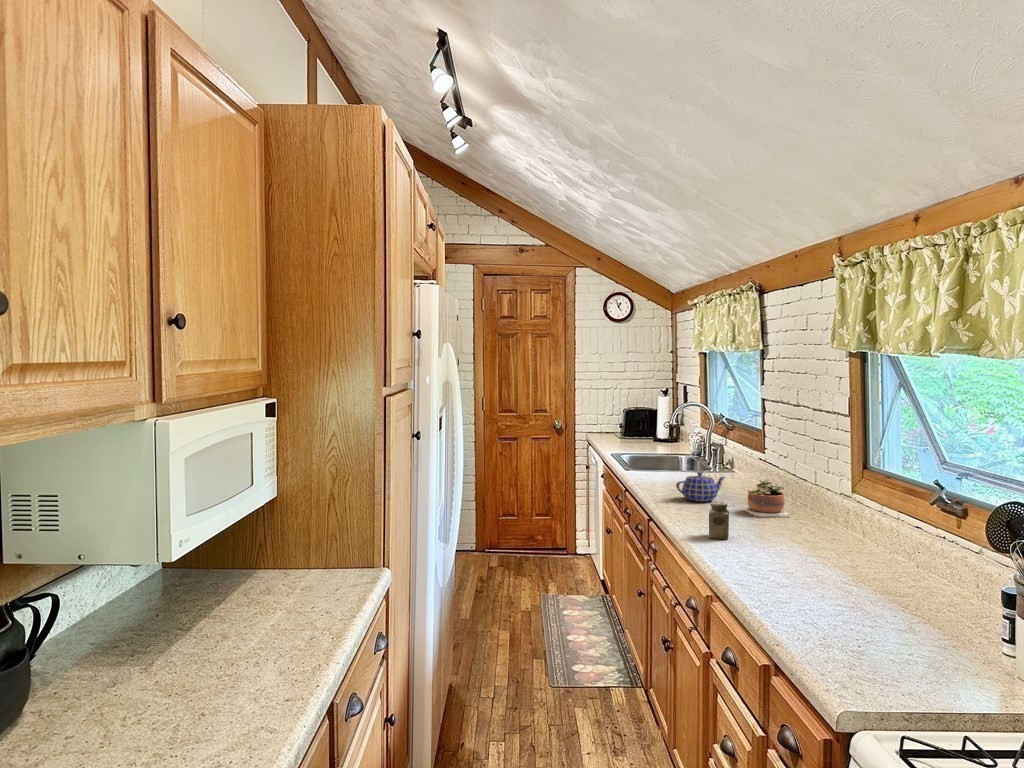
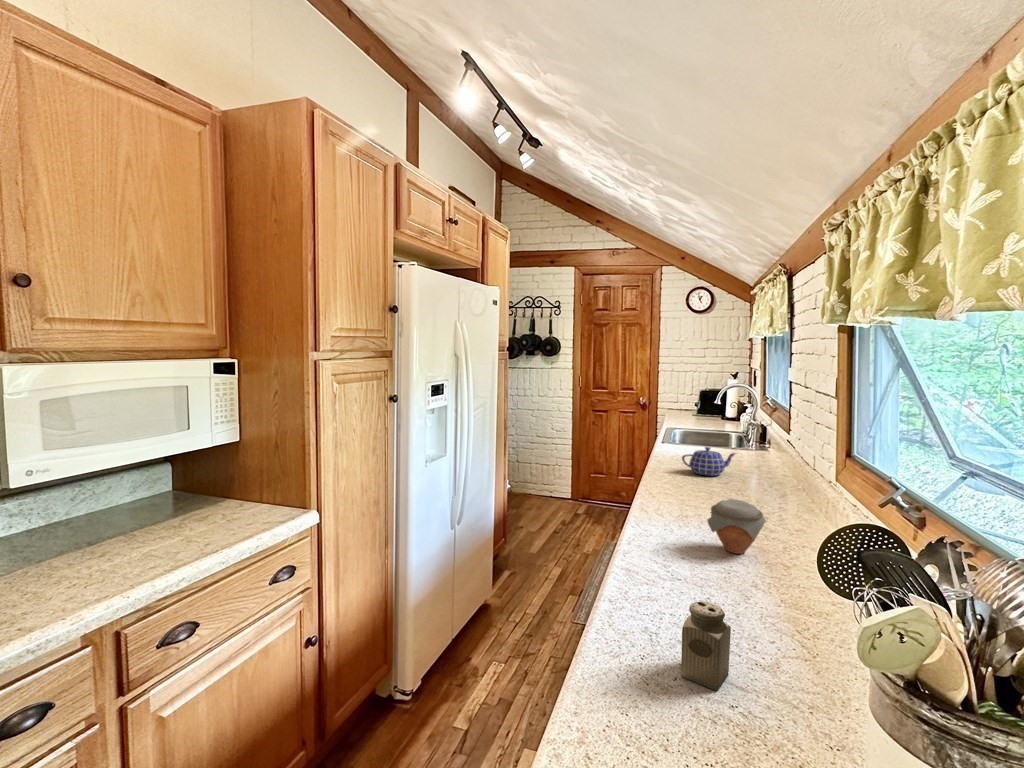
succulent plant: present [745,479,790,517] -> none [741,459,785,499]
salt shaker: present [709,502,729,540] -> present [681,601,731,691]
jar: none [776,516,827,566] -> present [707,499,766,554]

